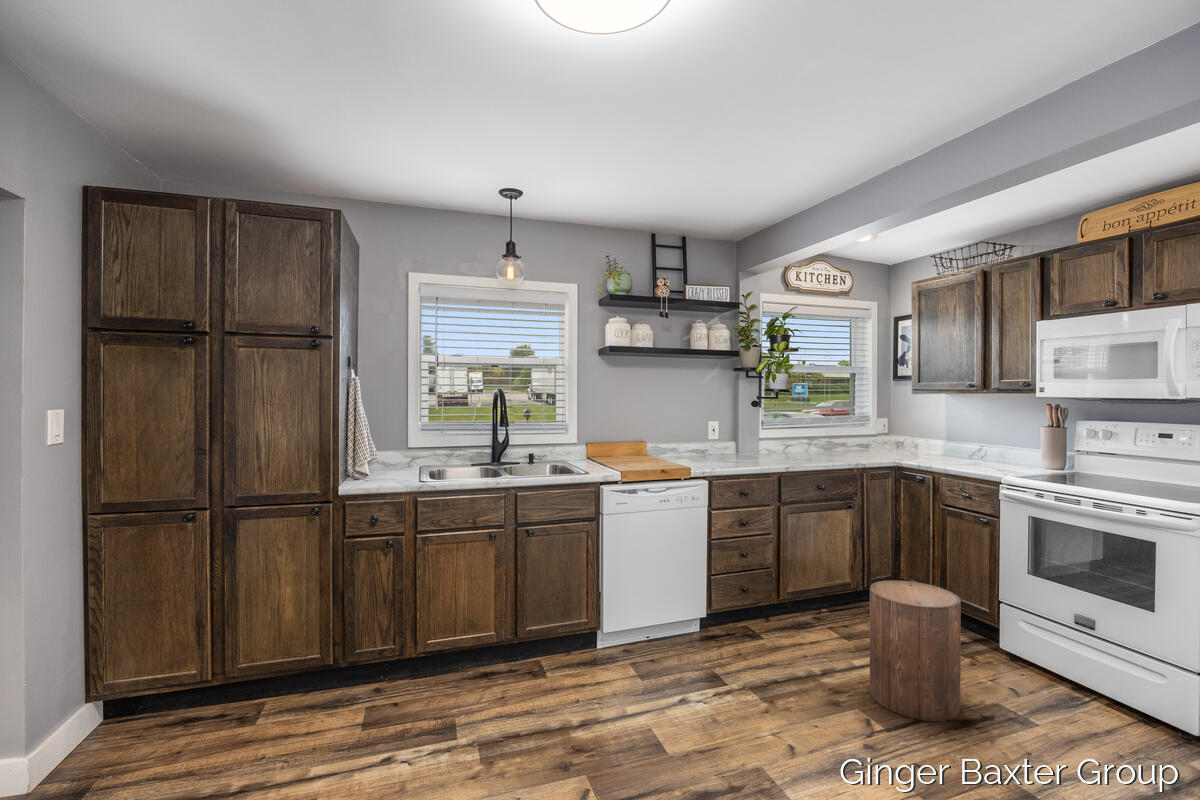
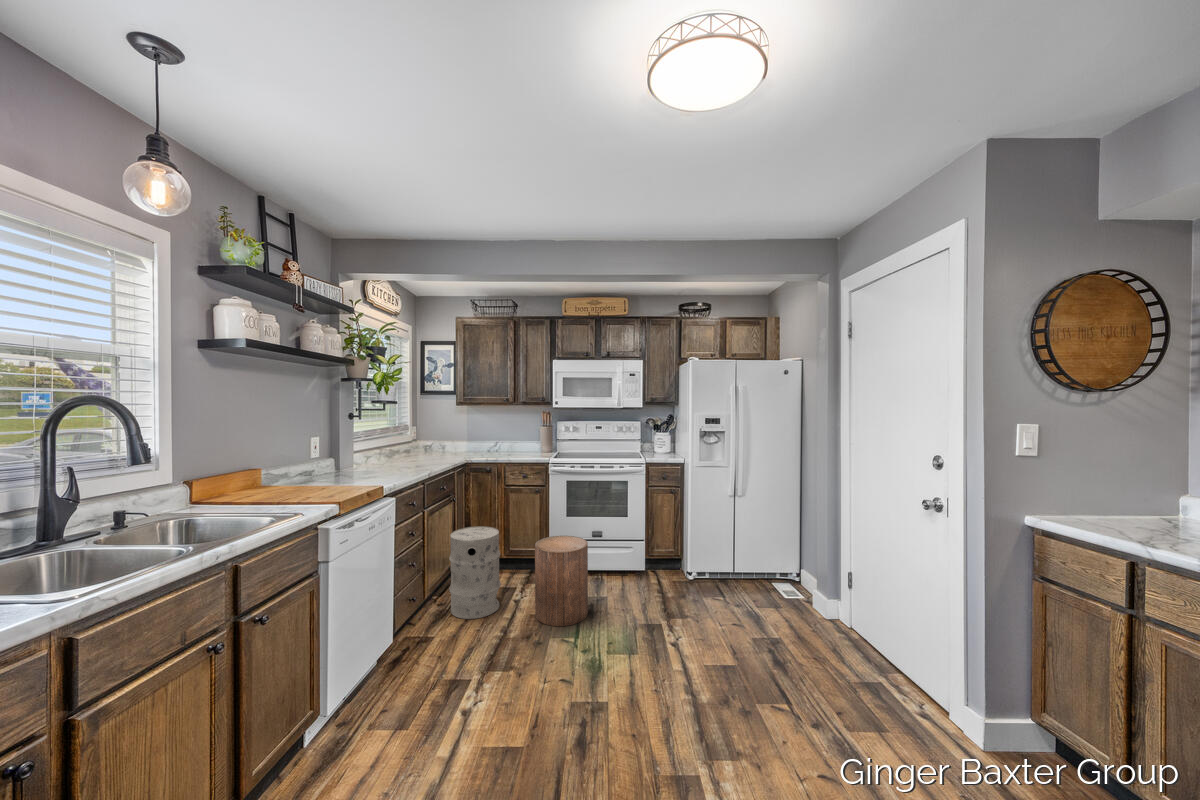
trash can: none [796,540,864,656] -> present [449,526,501,619]

